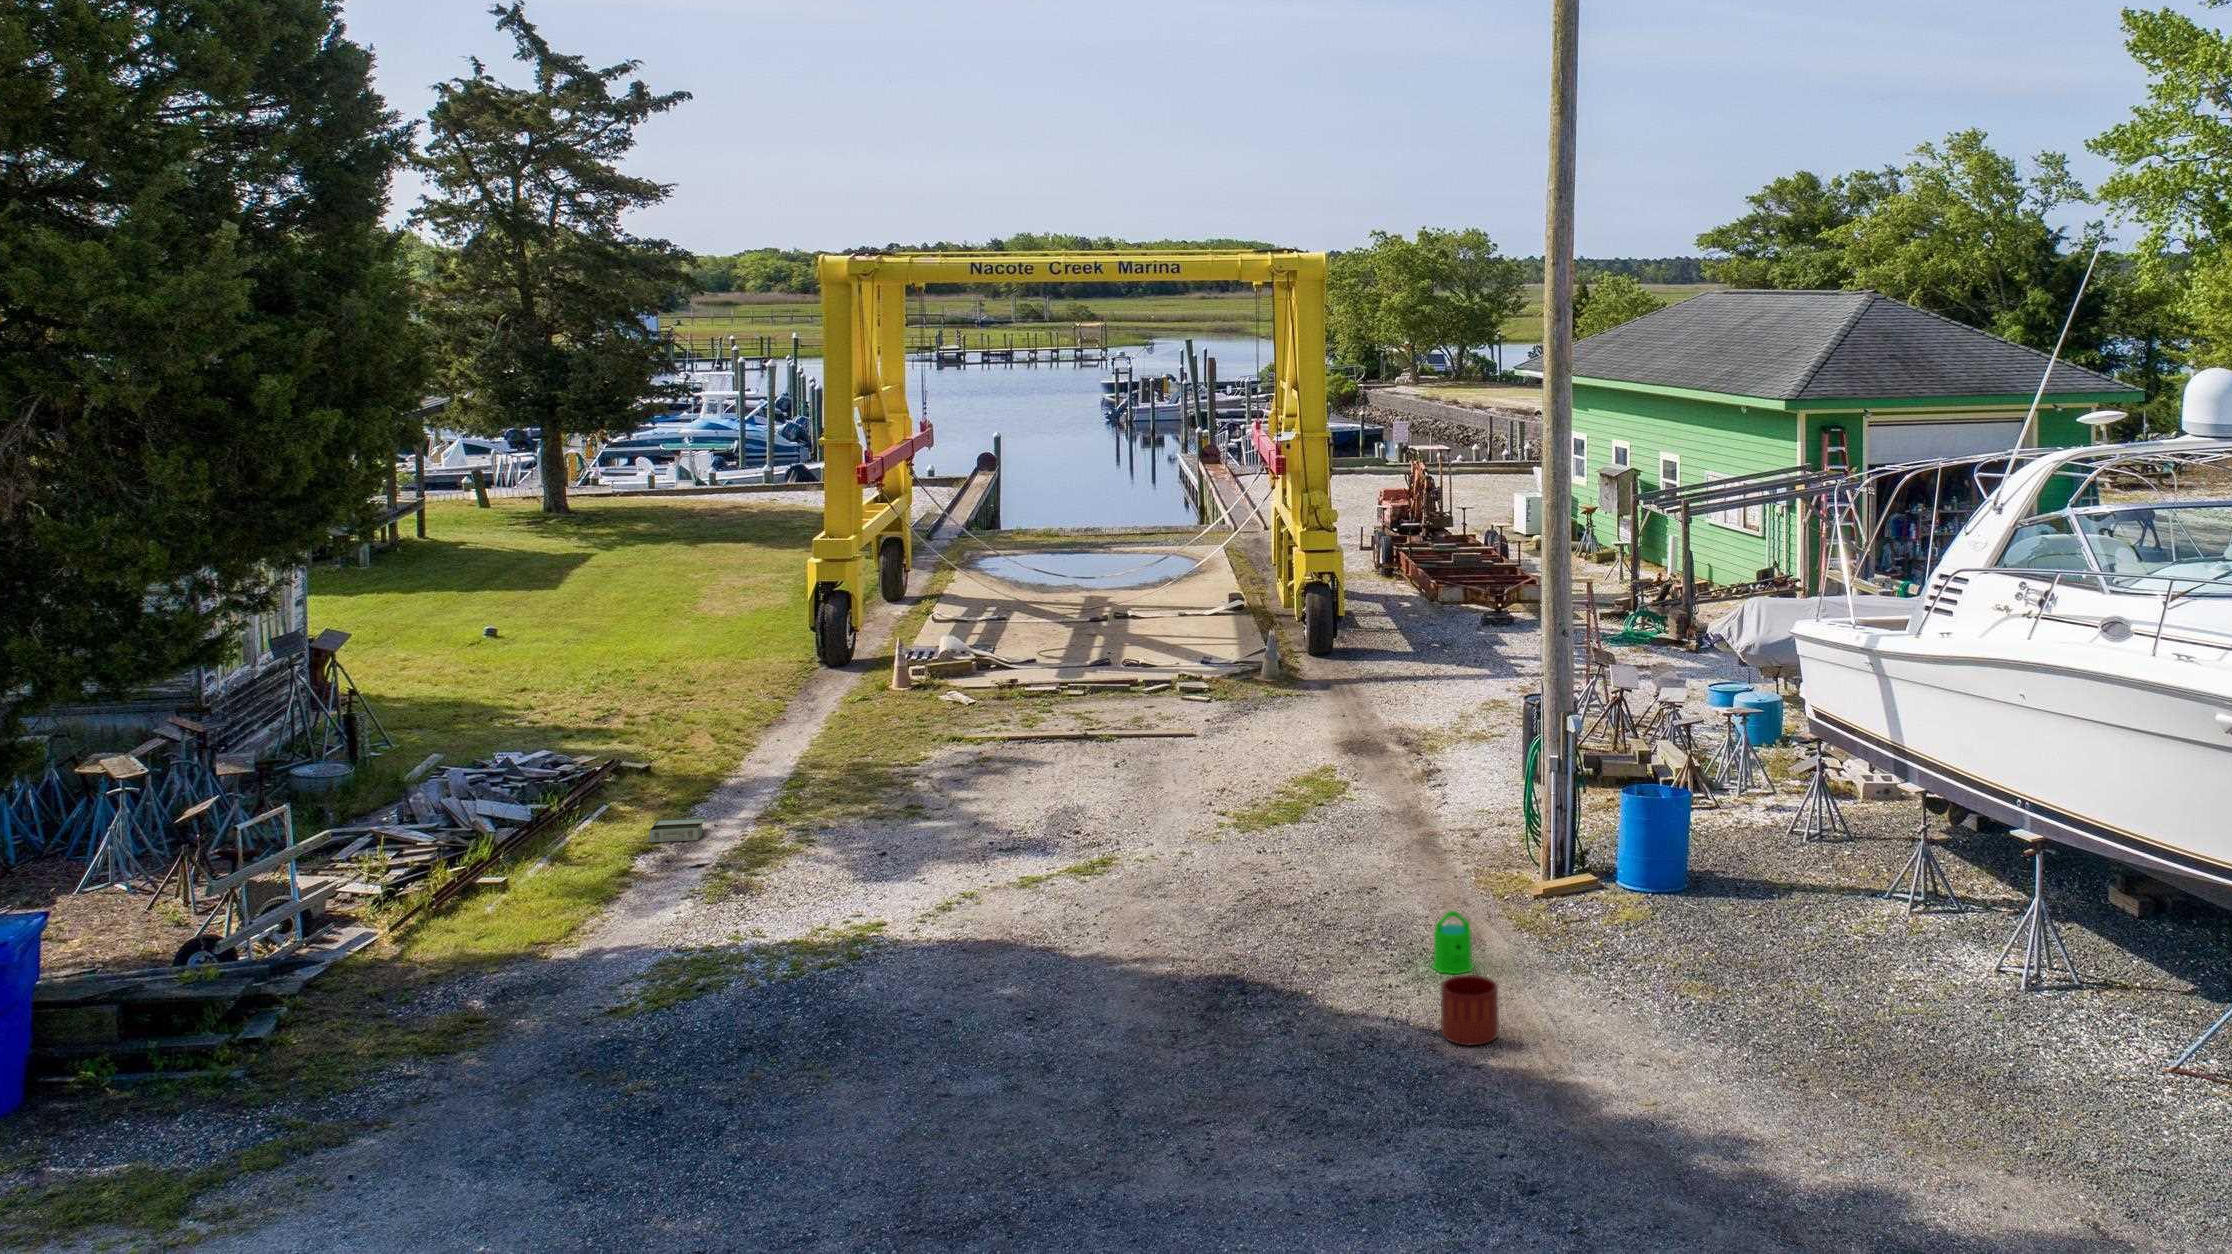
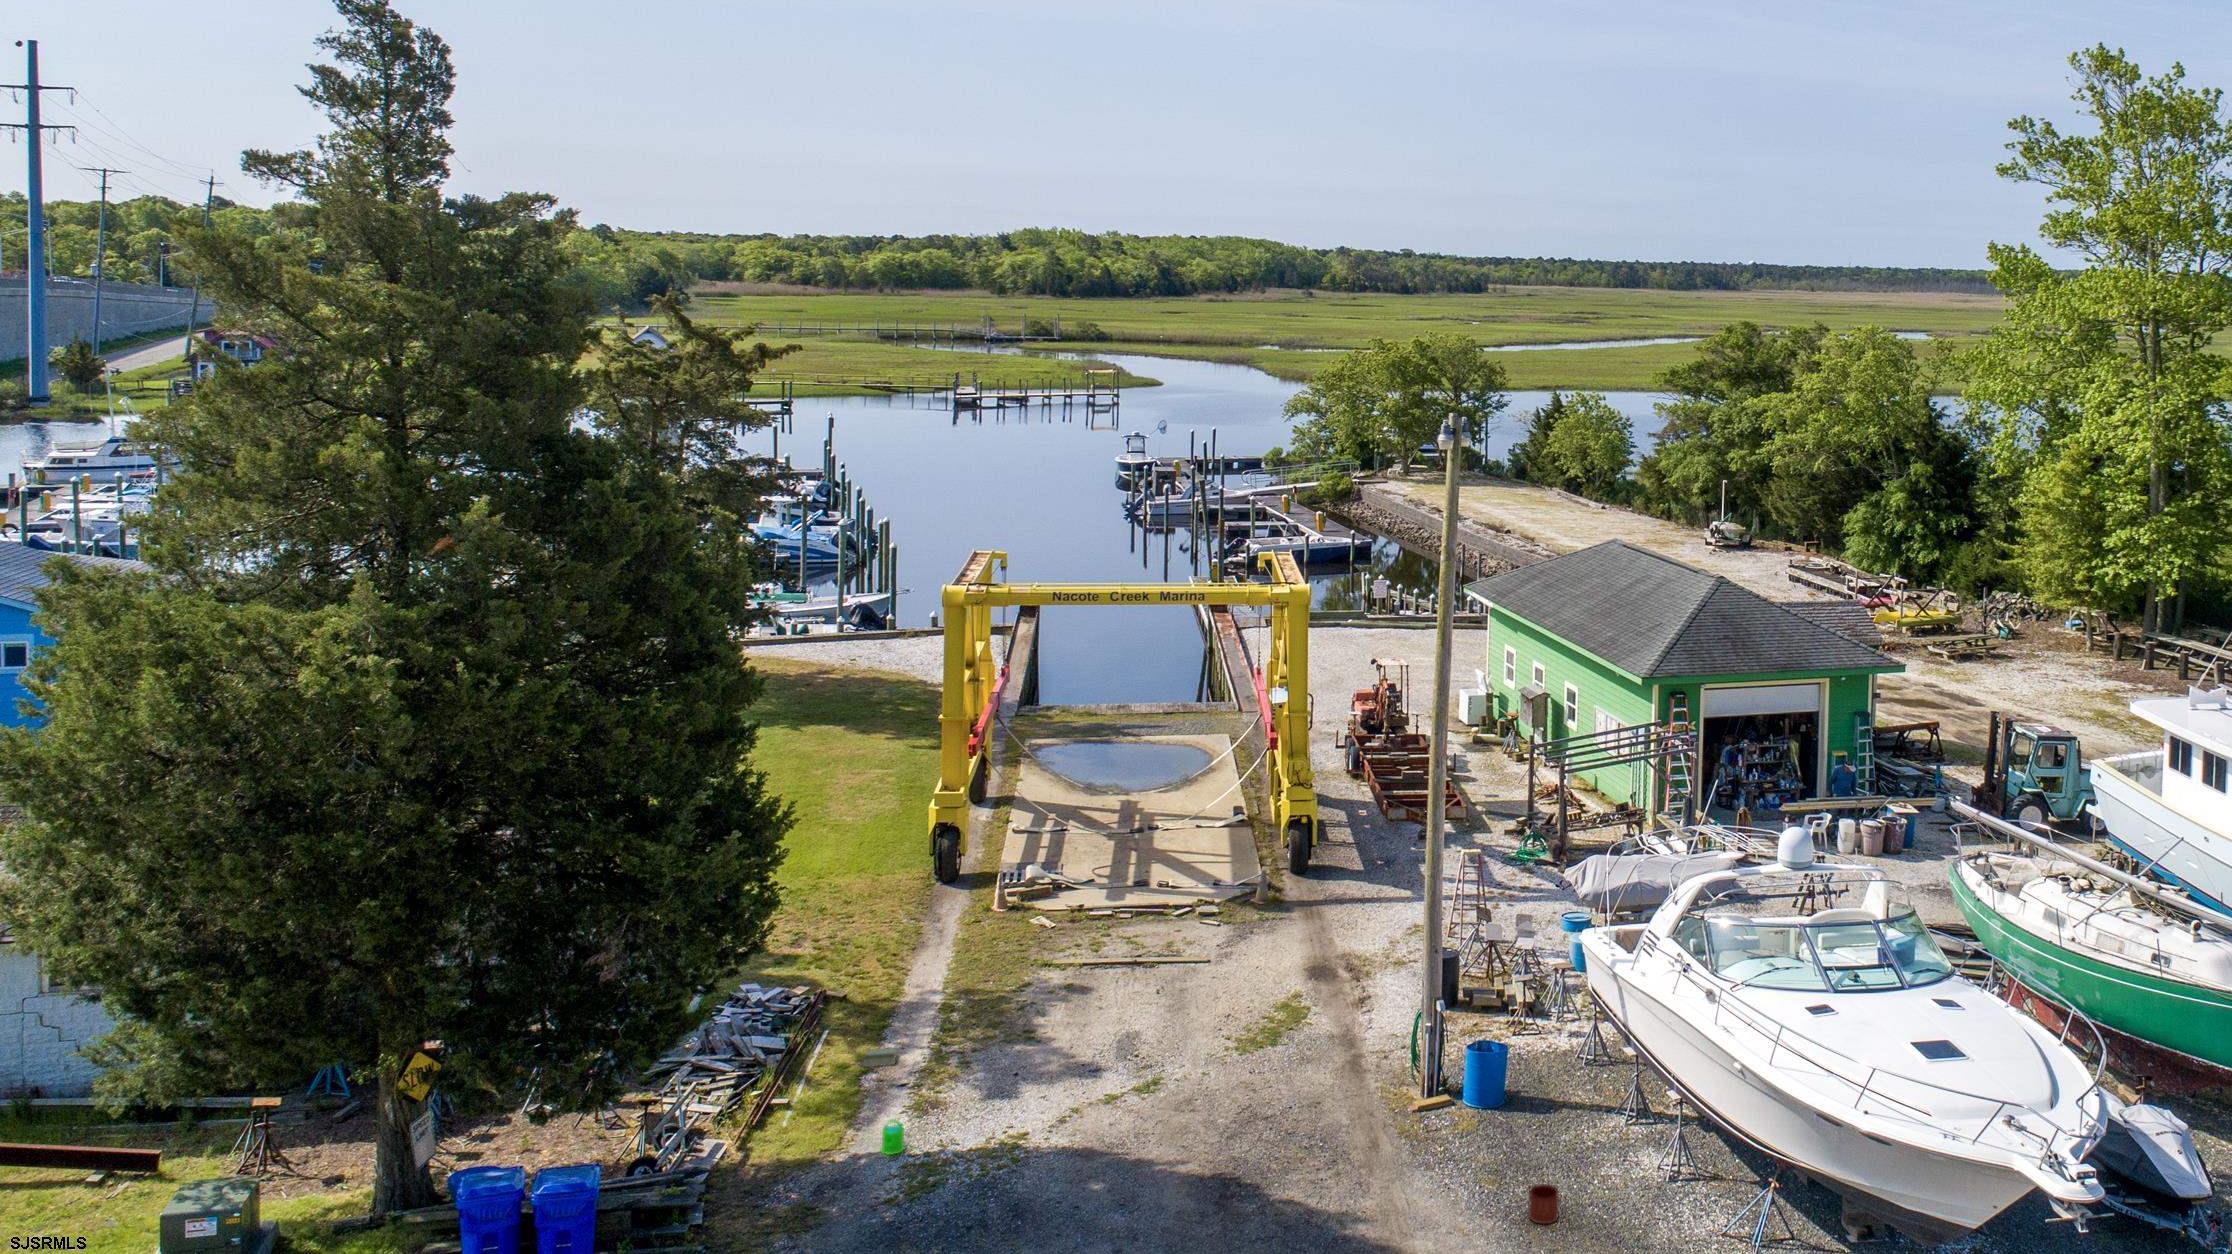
watering can: present [1432,911,1474,974] -> present [881,1119,905,1155]
planter: present [1441,975,1499,1046] -> present [1528,1184,1559,1224]

